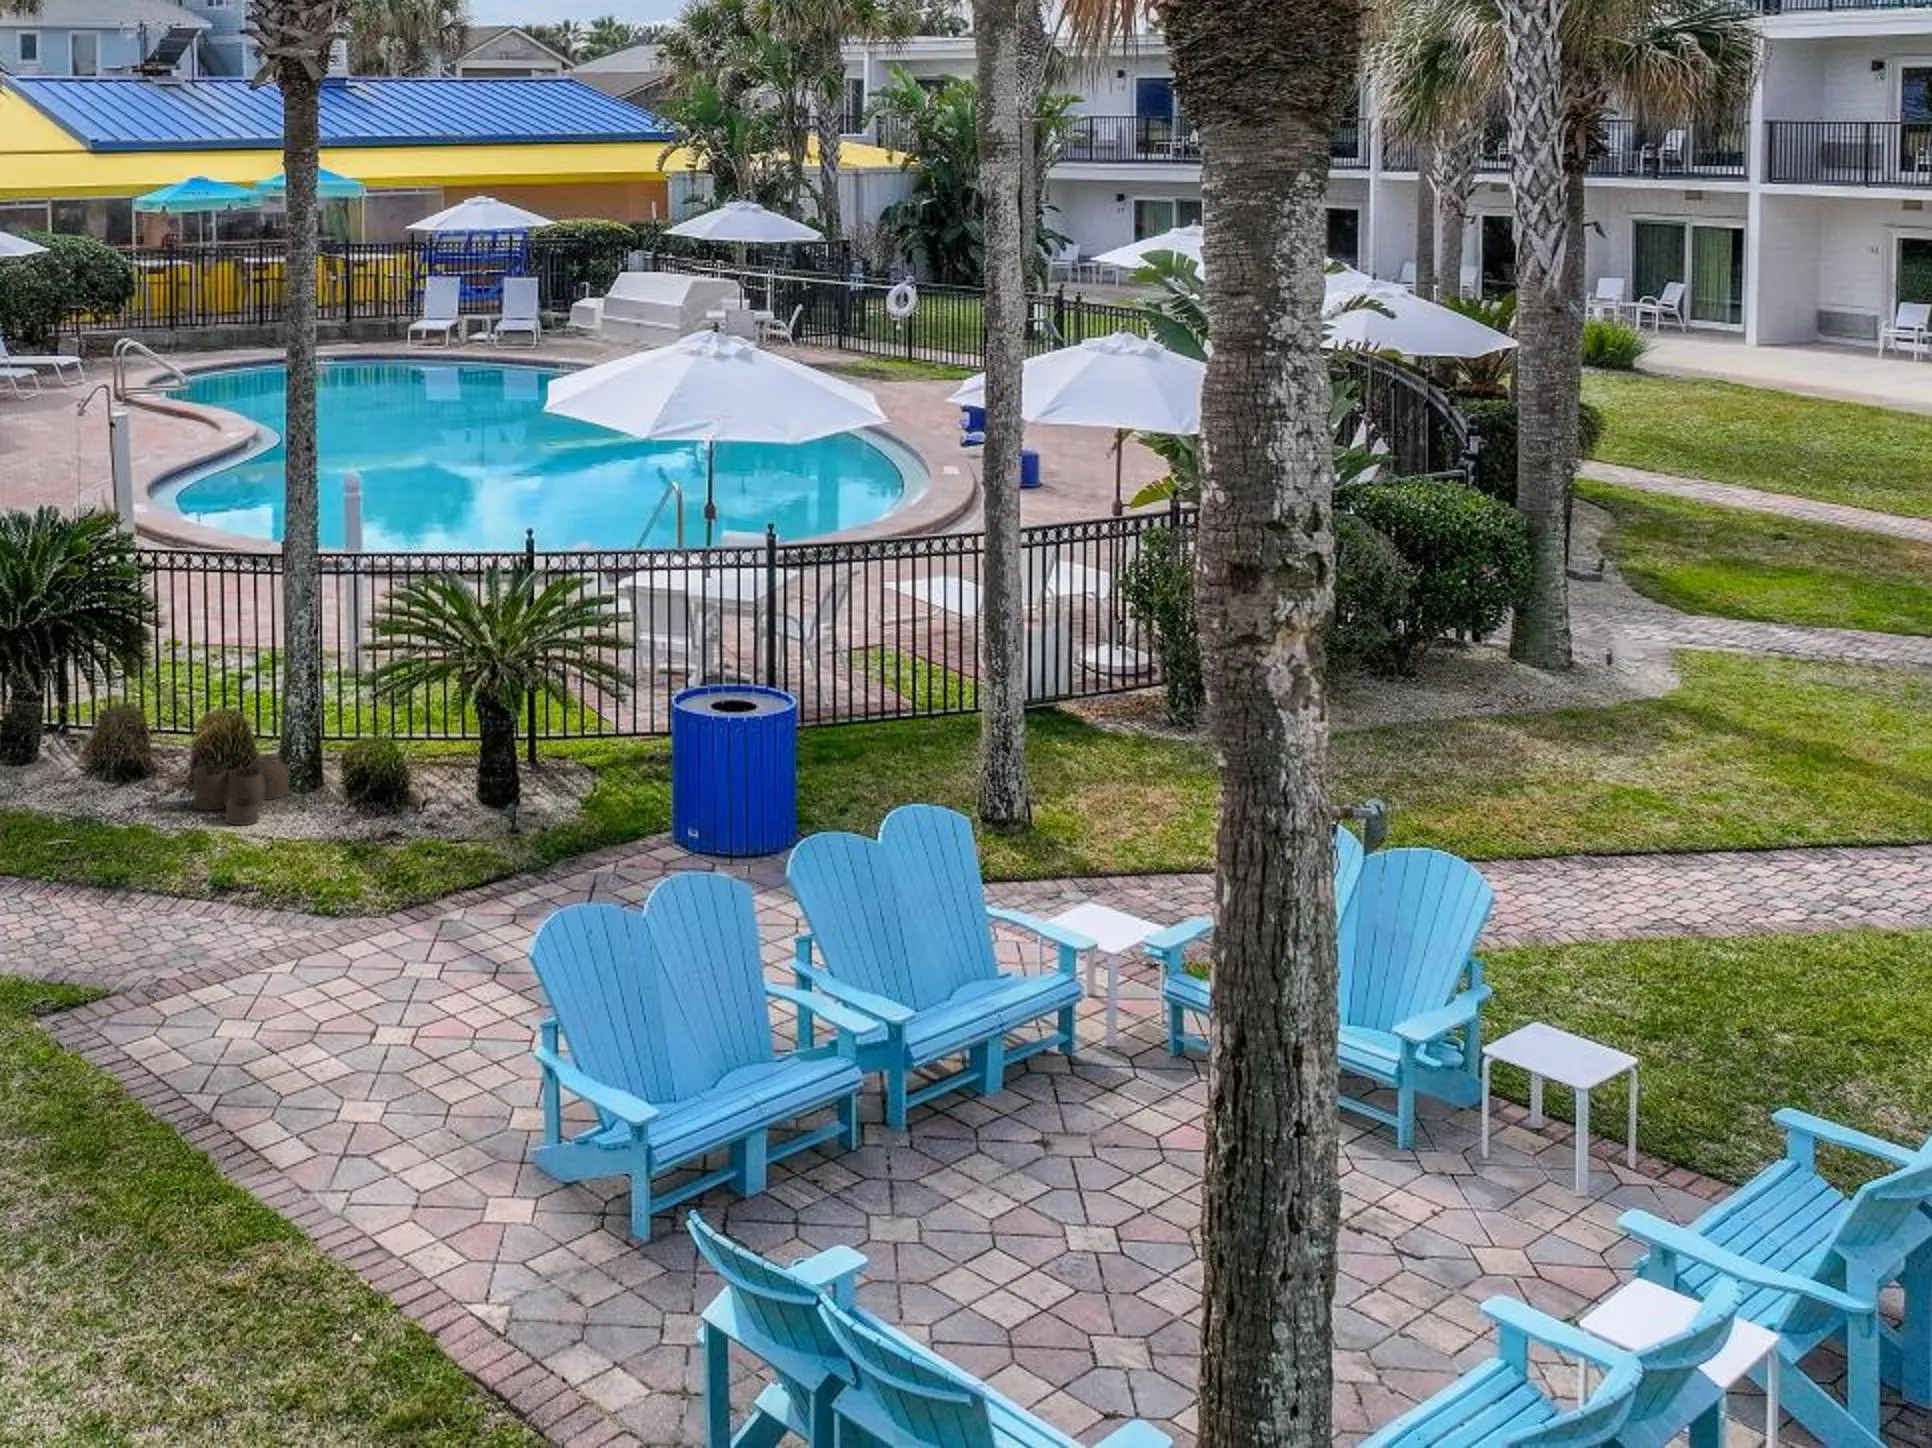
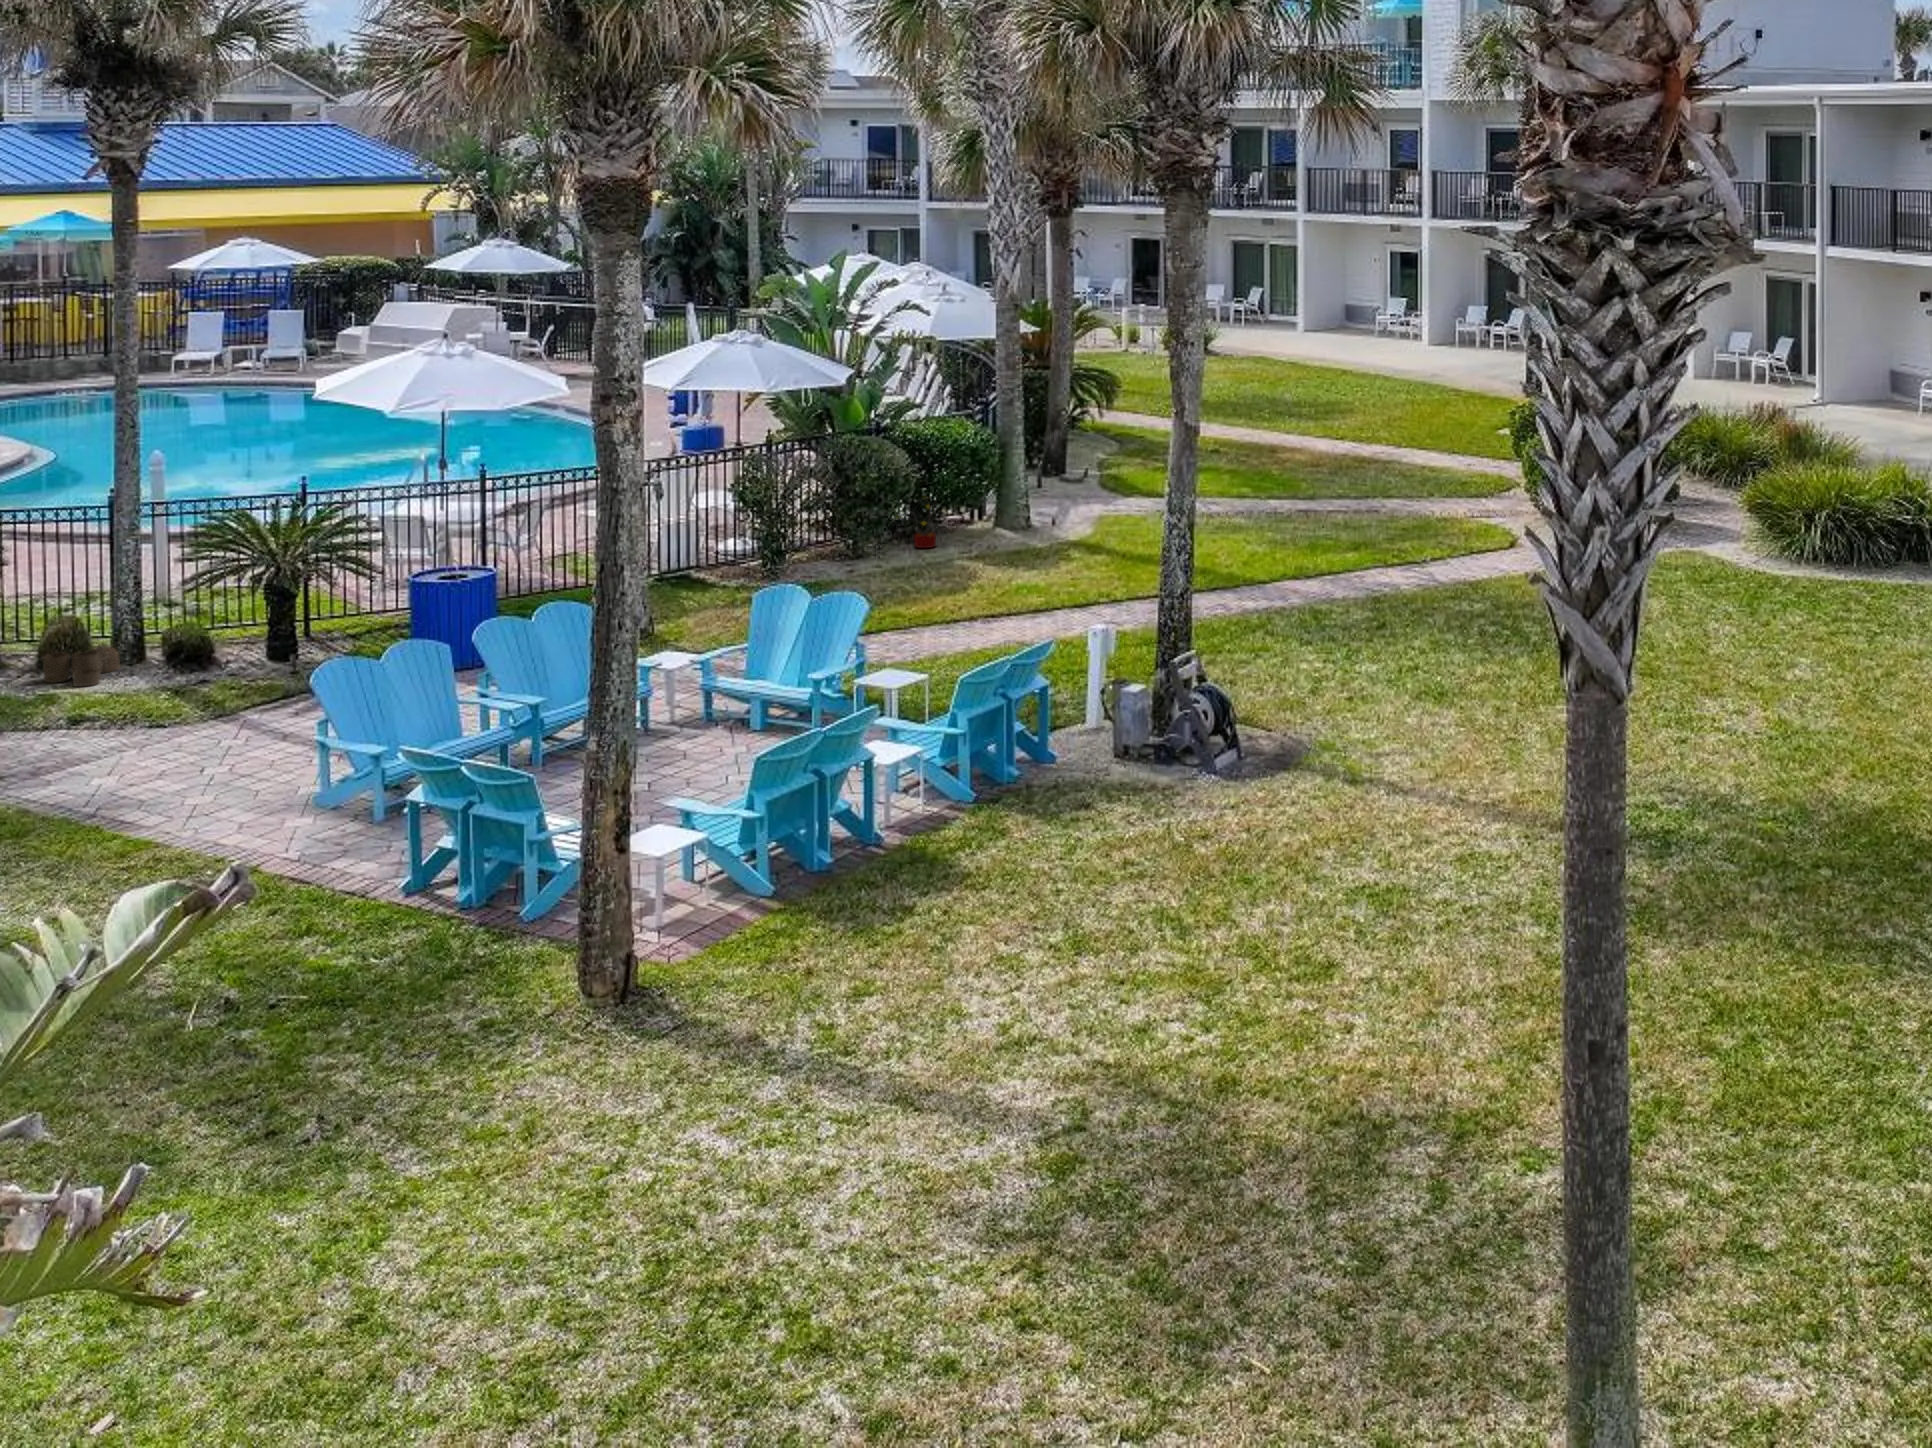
decorative plant: none [1368,598,1459,689] -> present [913,502,936,548]

